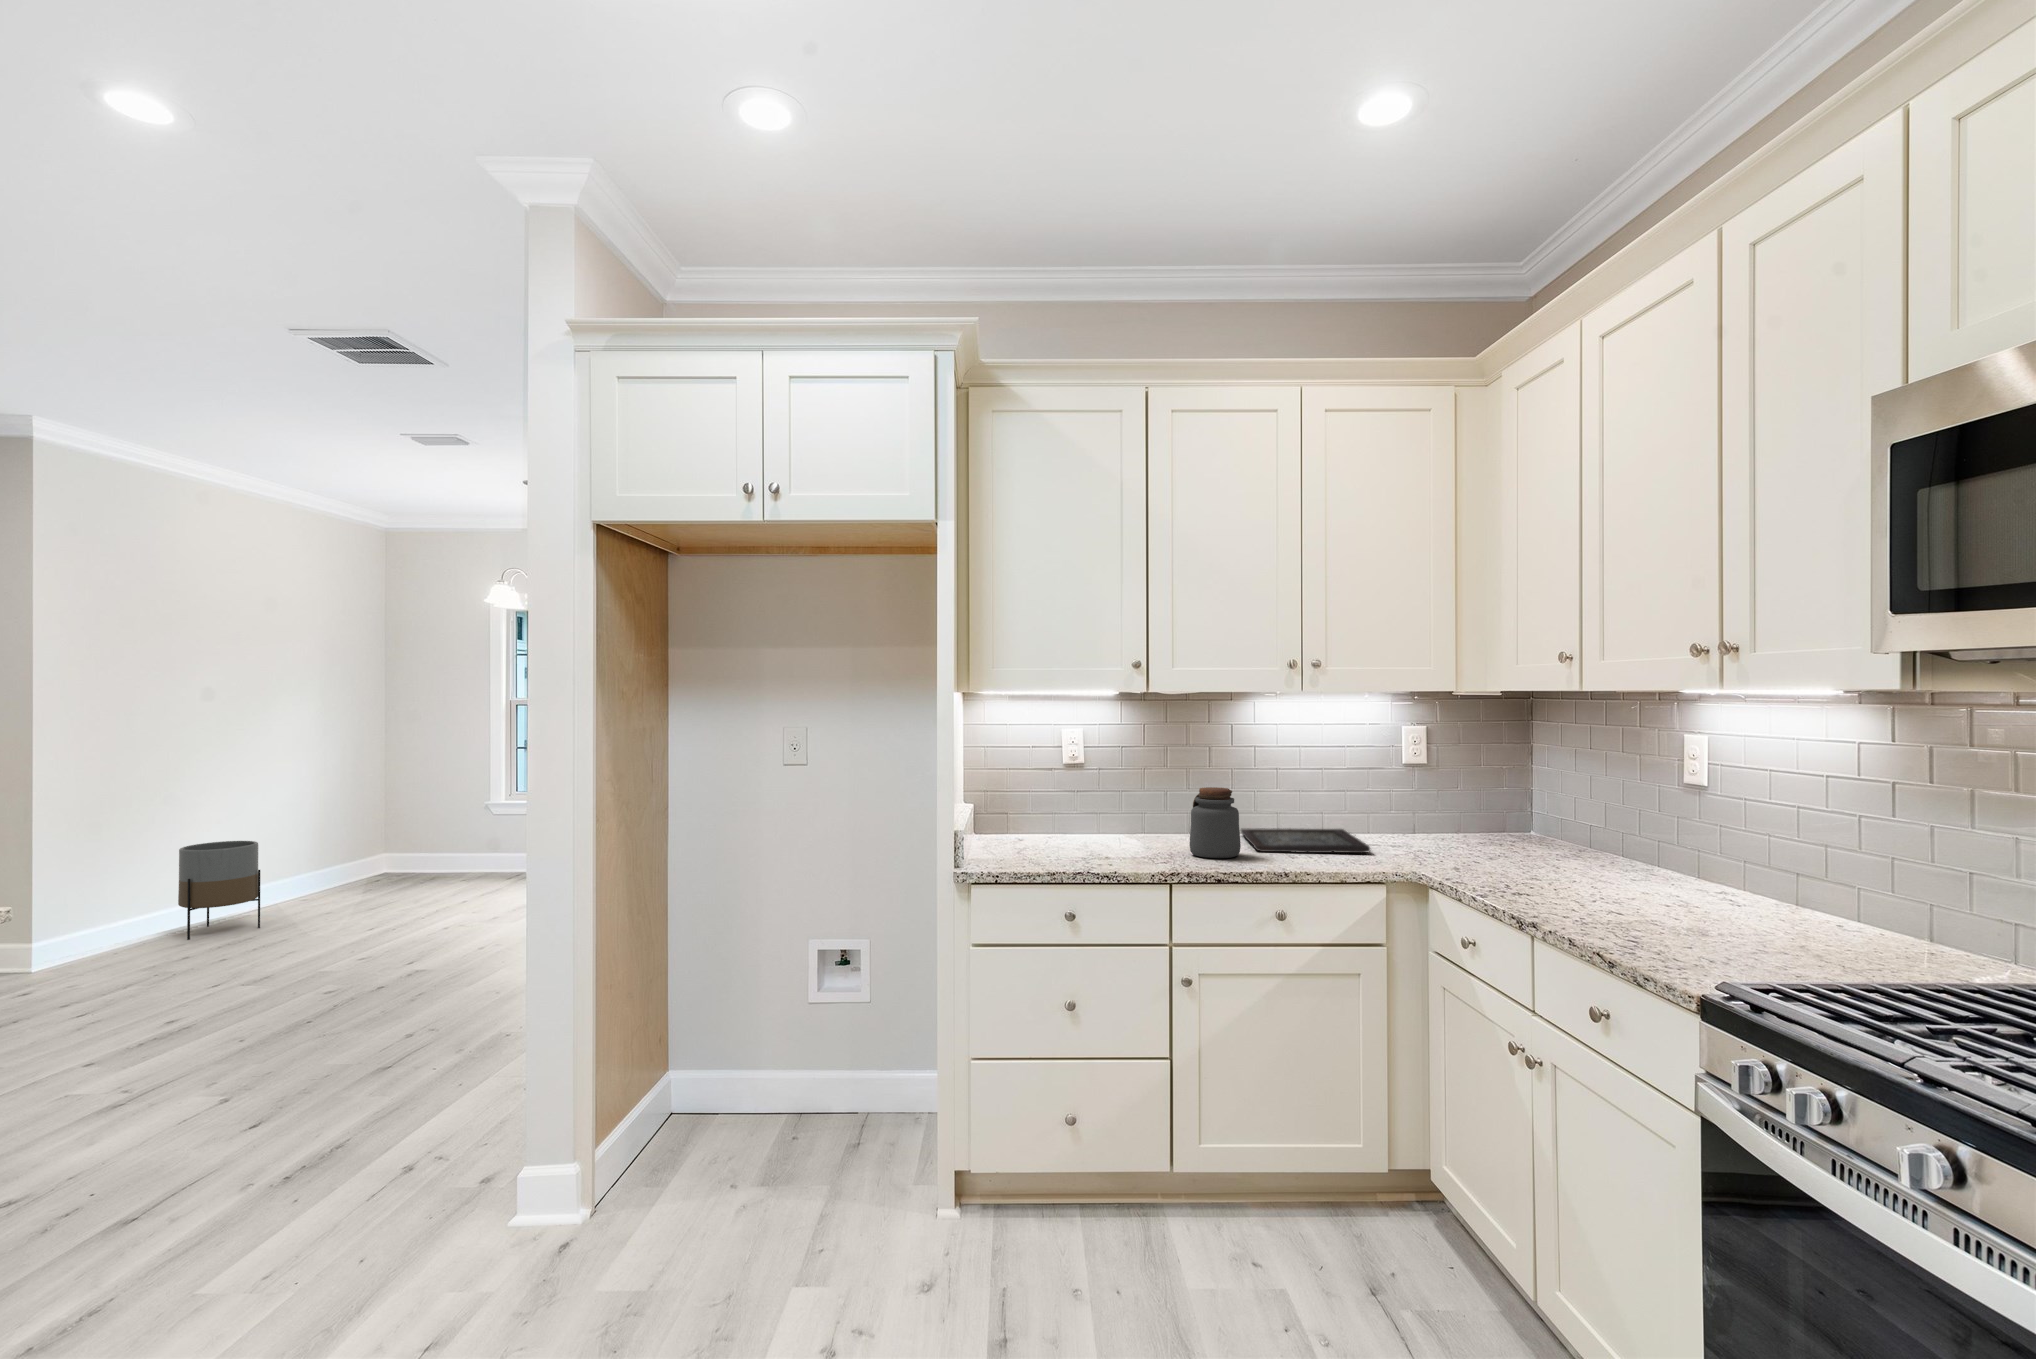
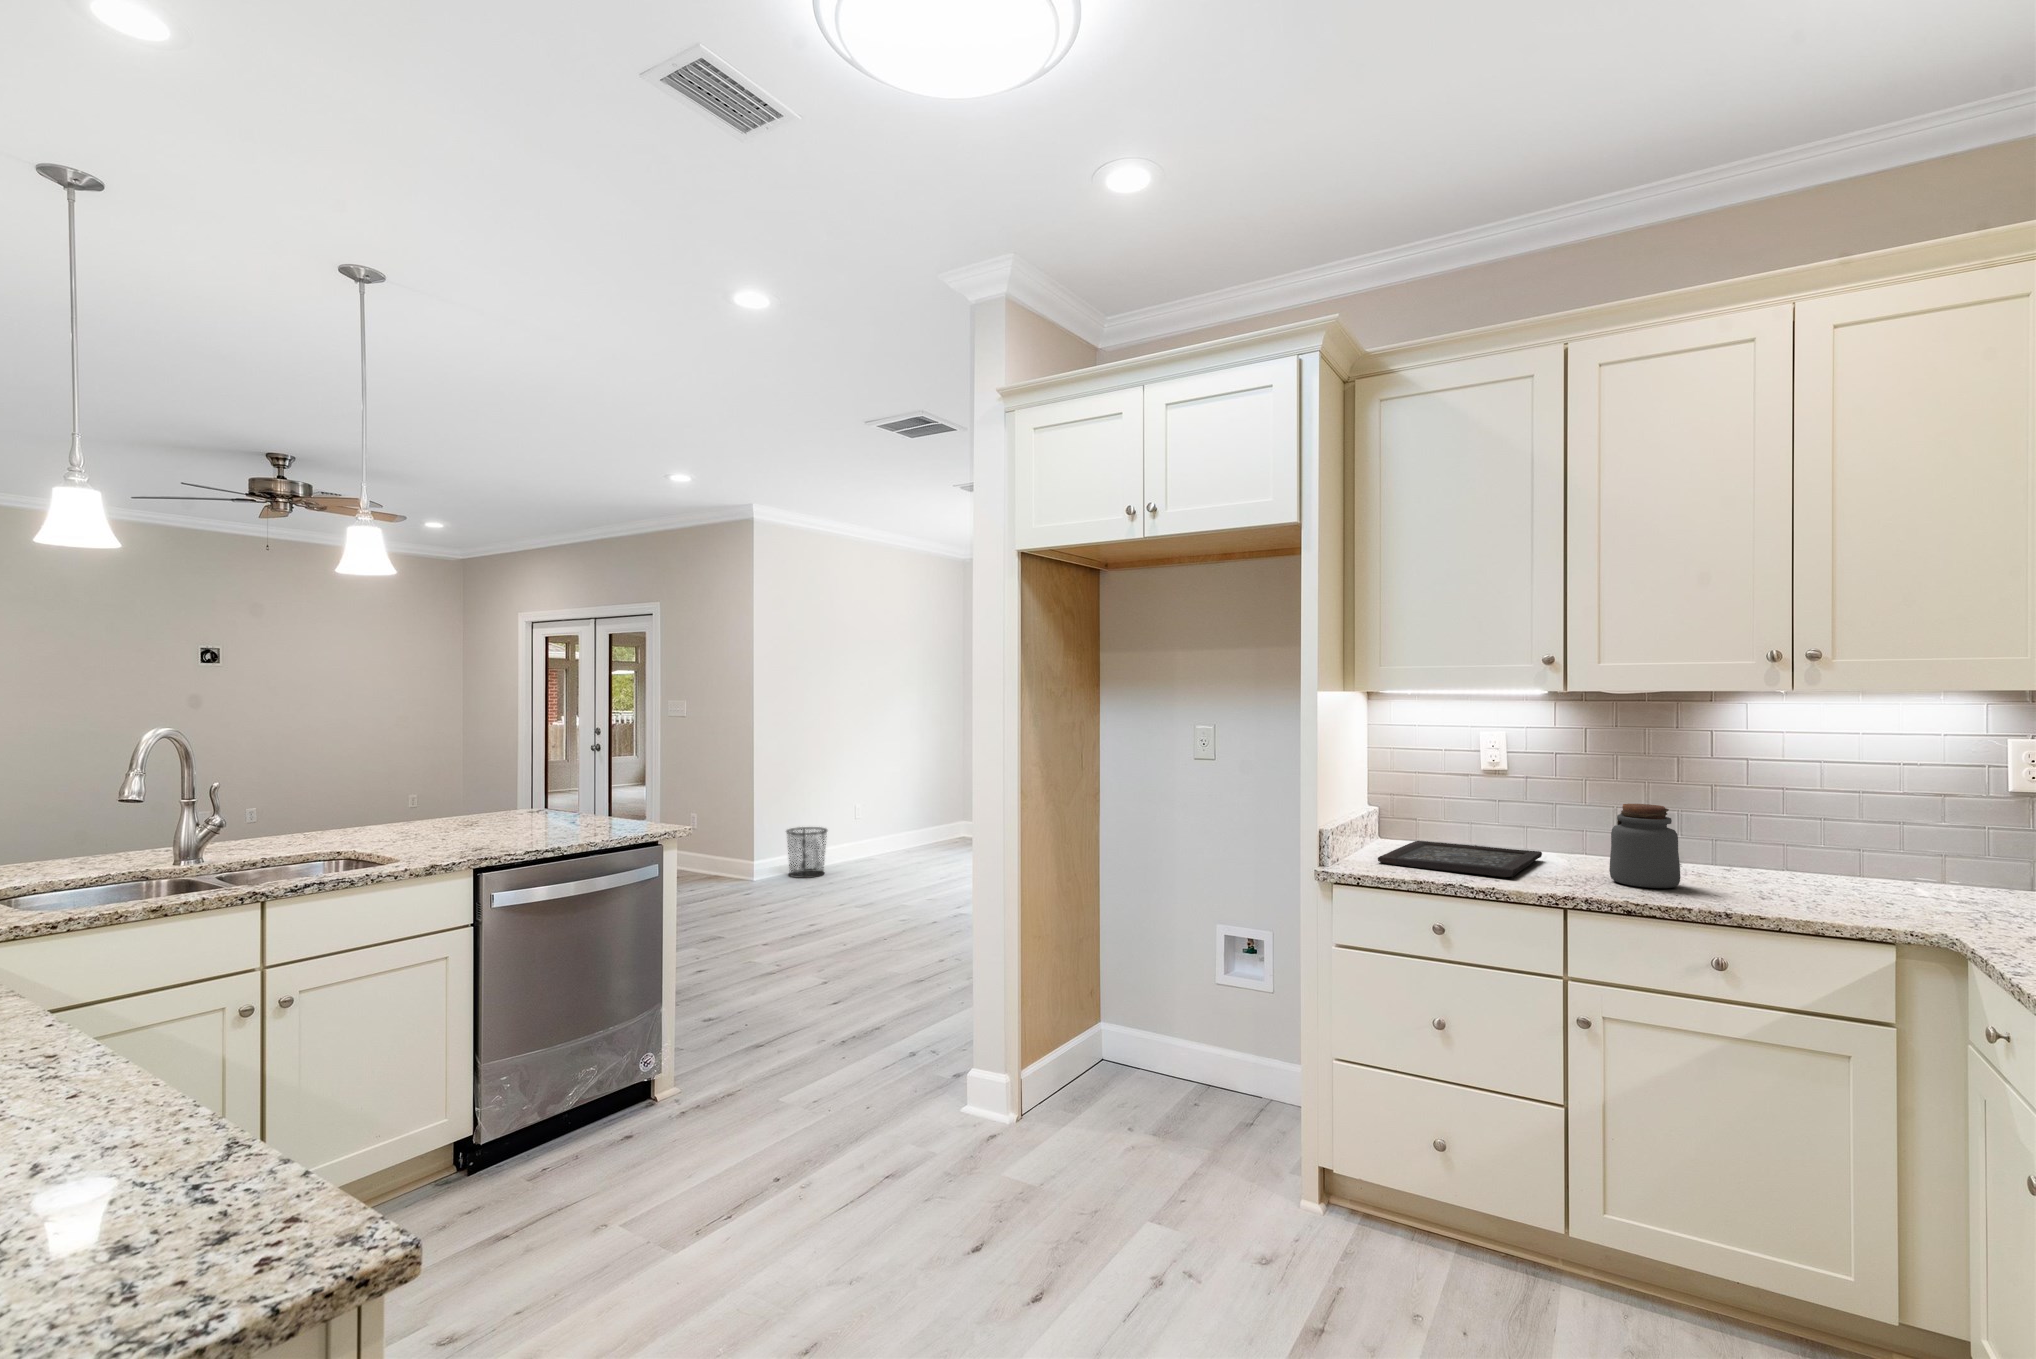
tray: present [1241,828,1371,853] -> present [1378,841,1542,877]
planter: present [178,841,260,940] -> none [836,799,882,867]
waste bin: none [88,888,169,965] -> present [786,827,827,878]

